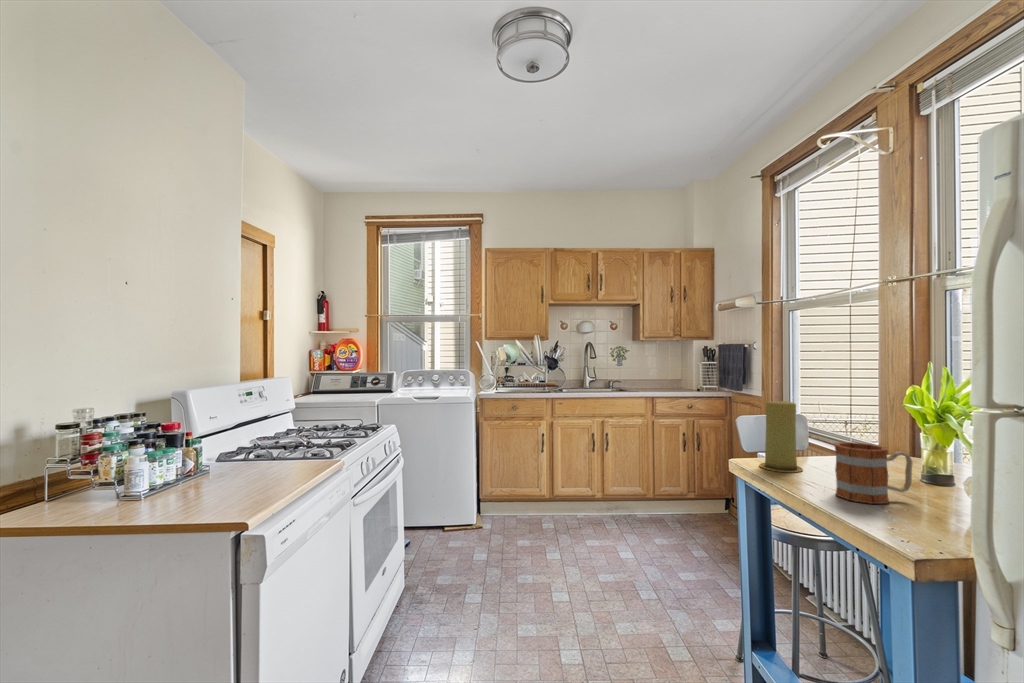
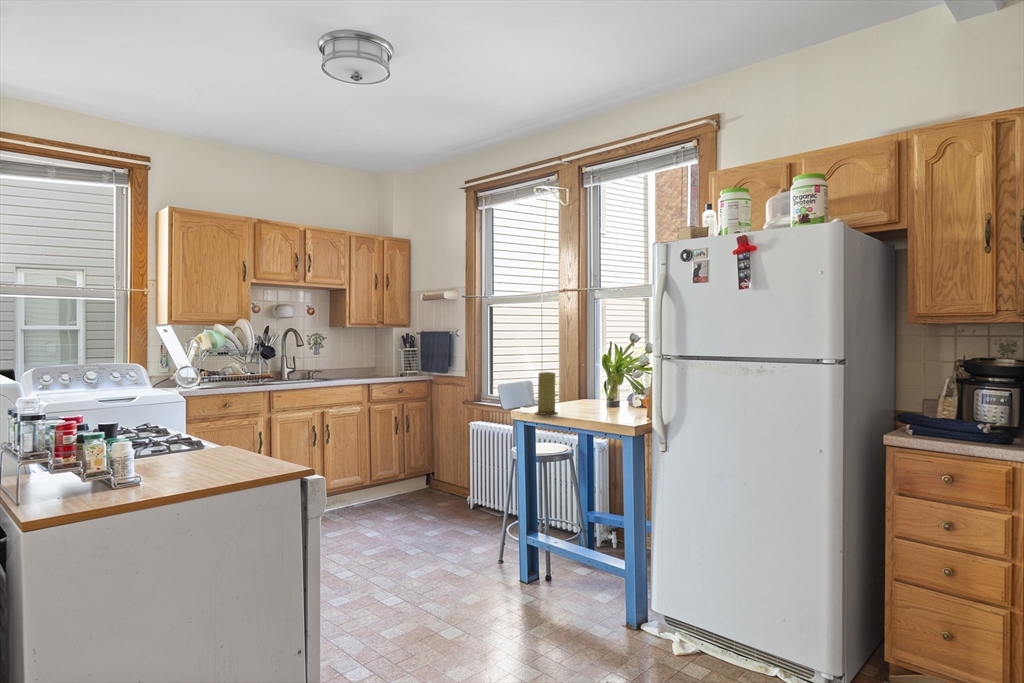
mug: present [835,442,912,504] -> none [585,390,615,419]

